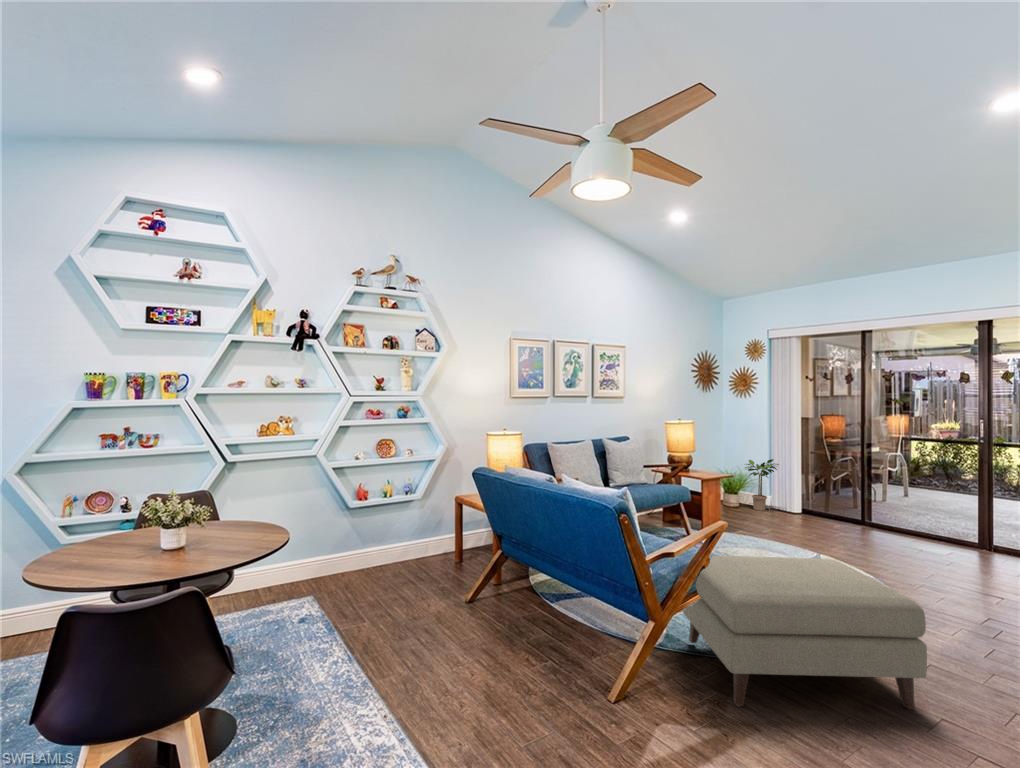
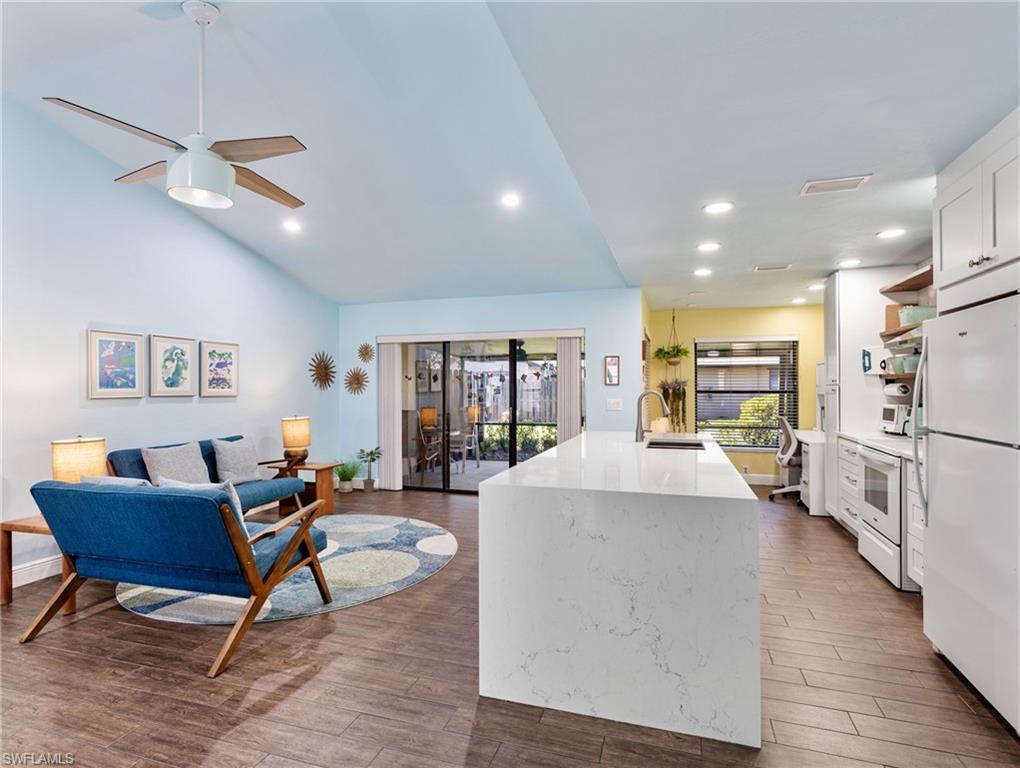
ottoman: present [683,556,927,710] -> none [286,517,455,643]

